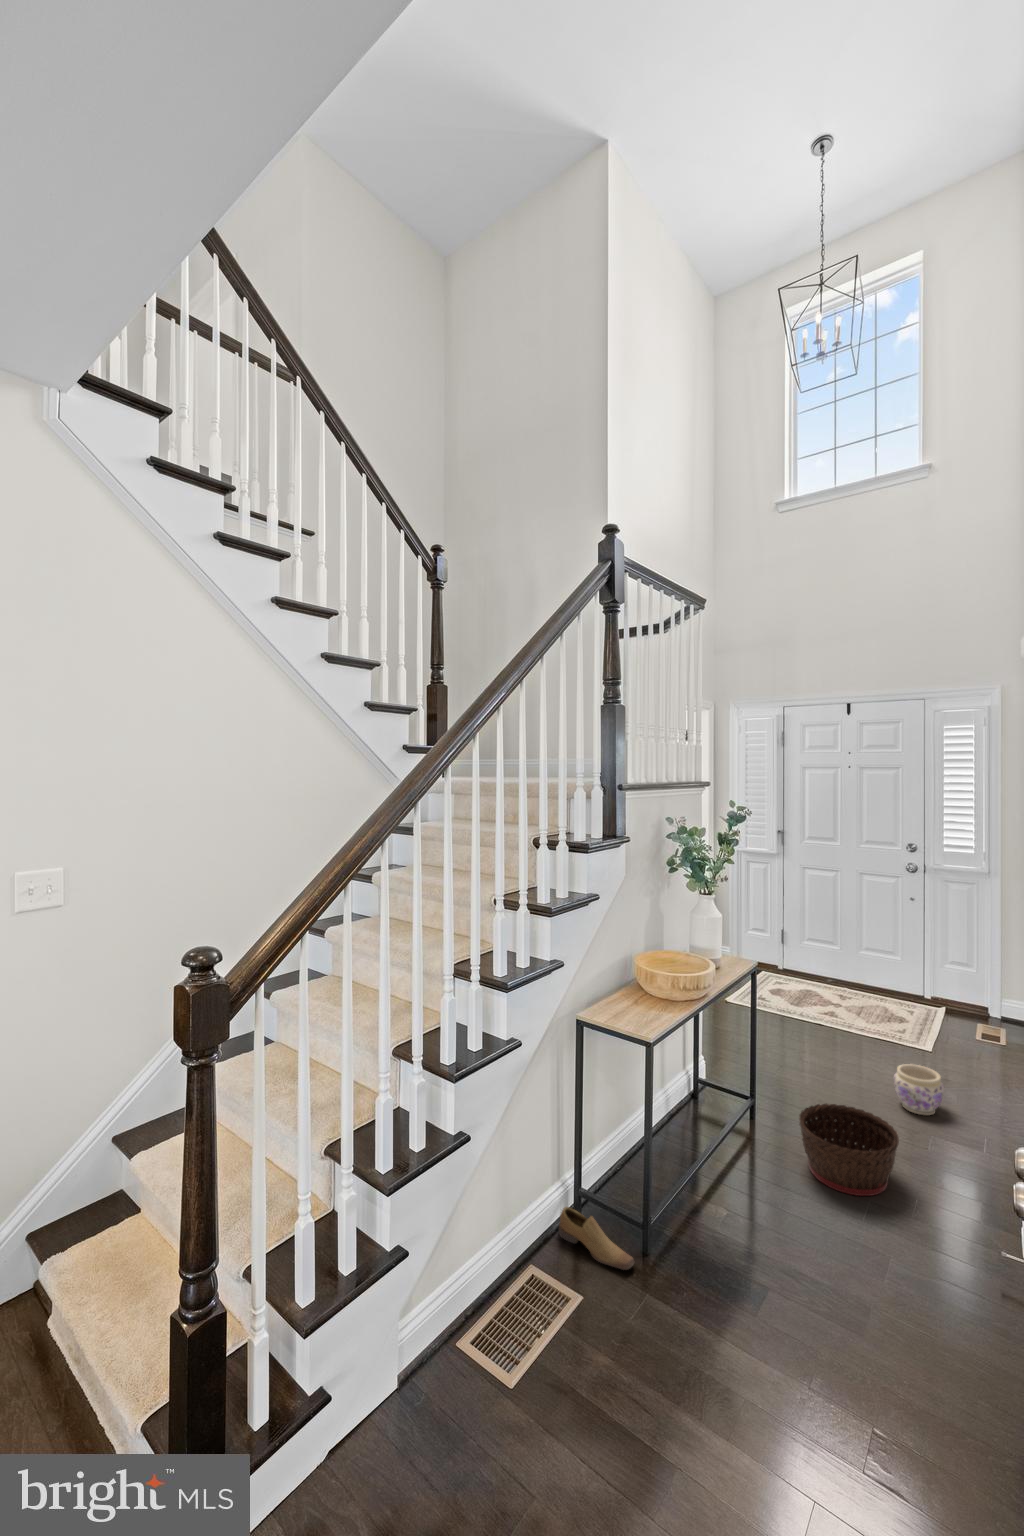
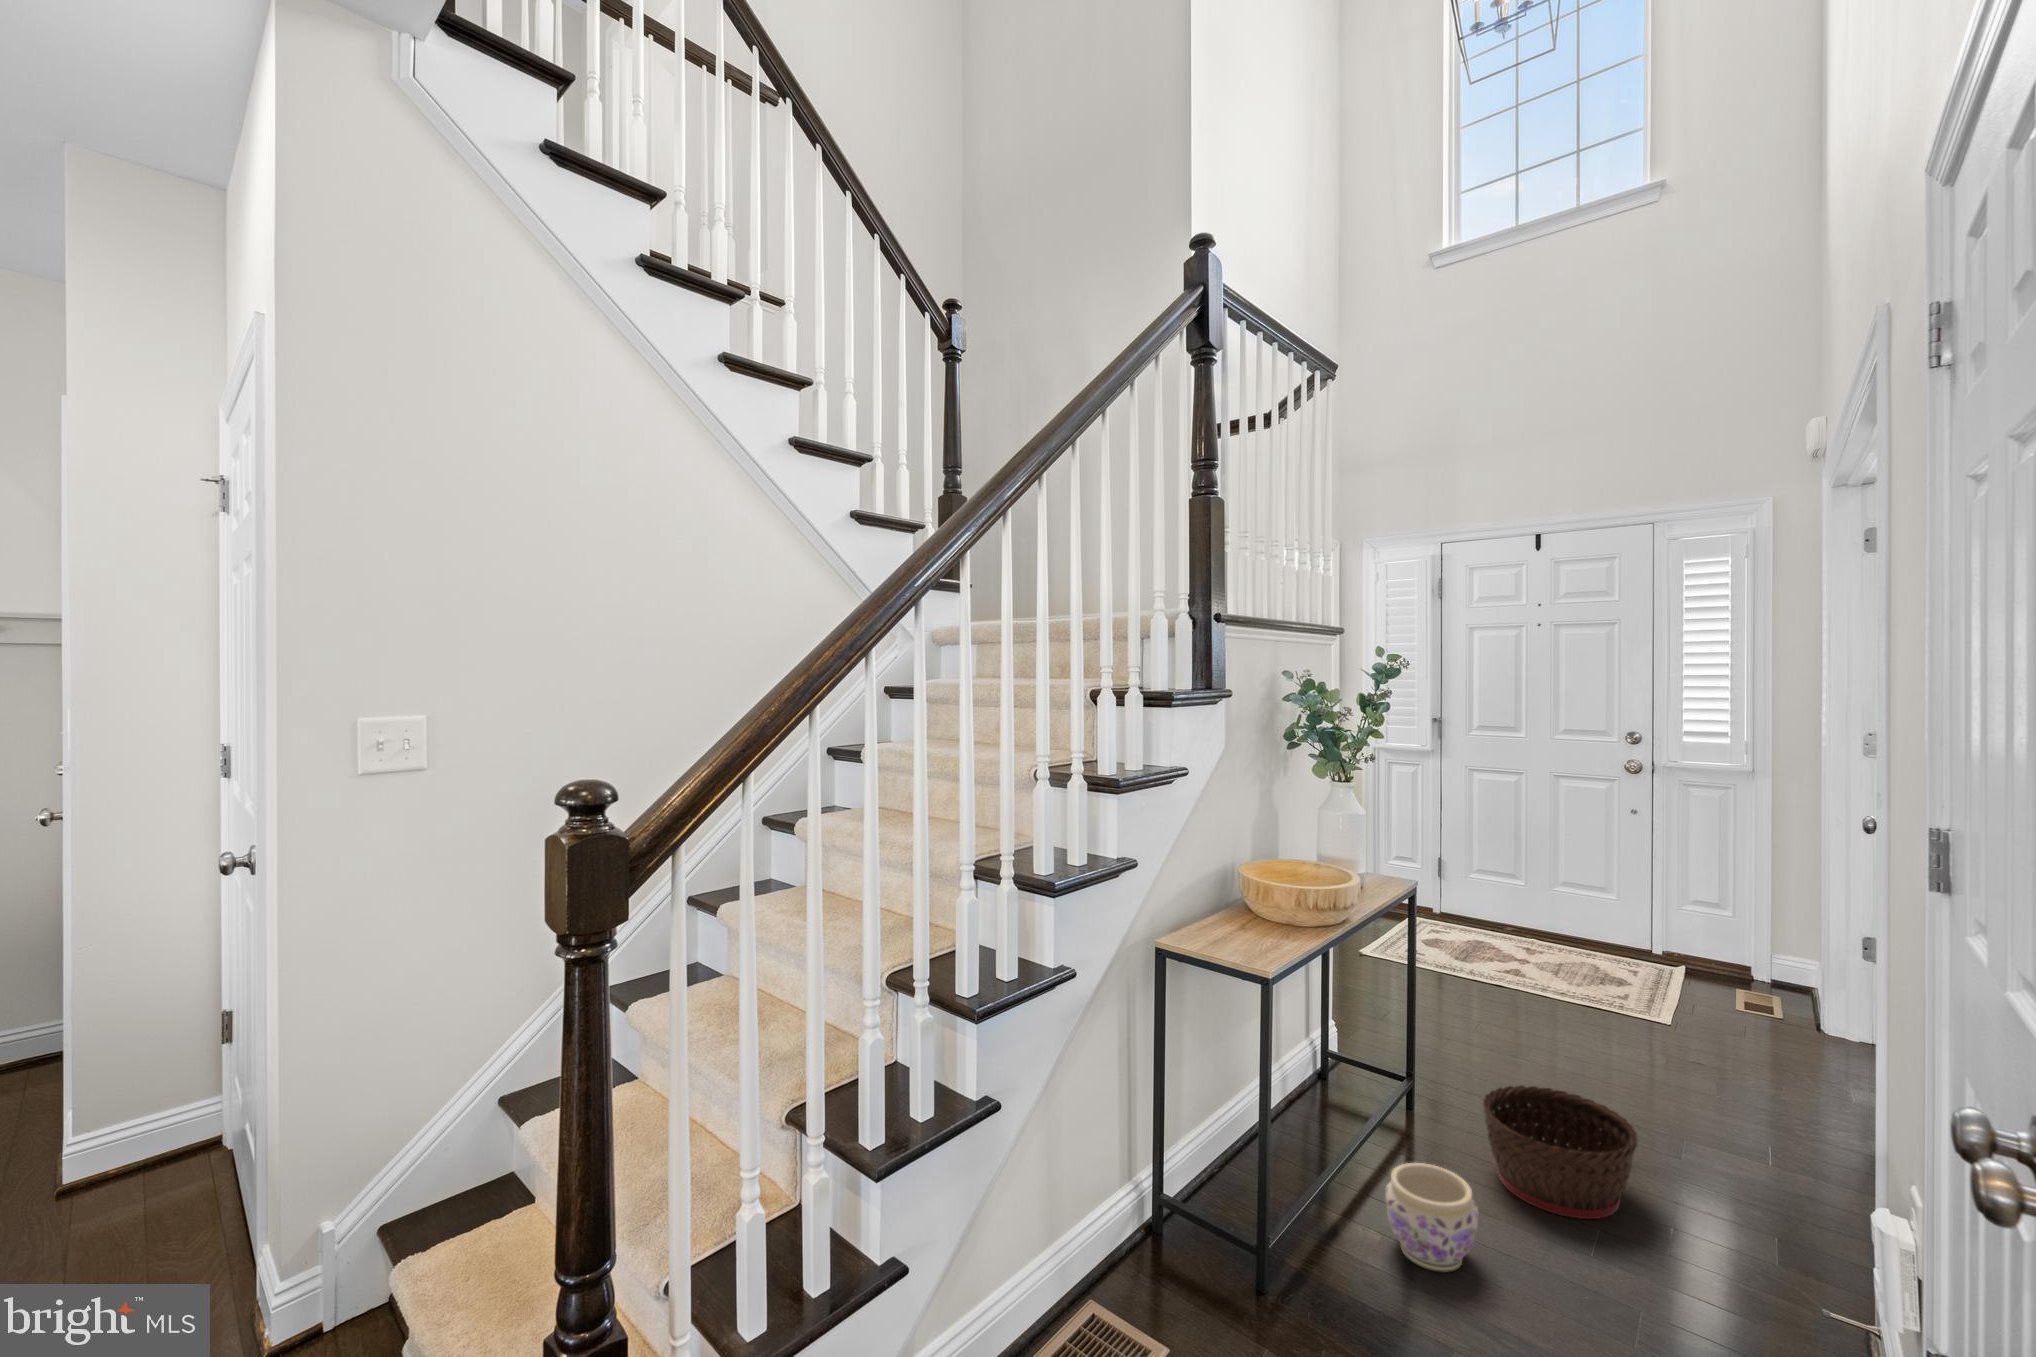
planter: present [894,1064,944,1116] -> present [1385,1163,1479,1273]
shoe: present [559,1207,634,1270] -> none [1130,1218,1243,1311]

